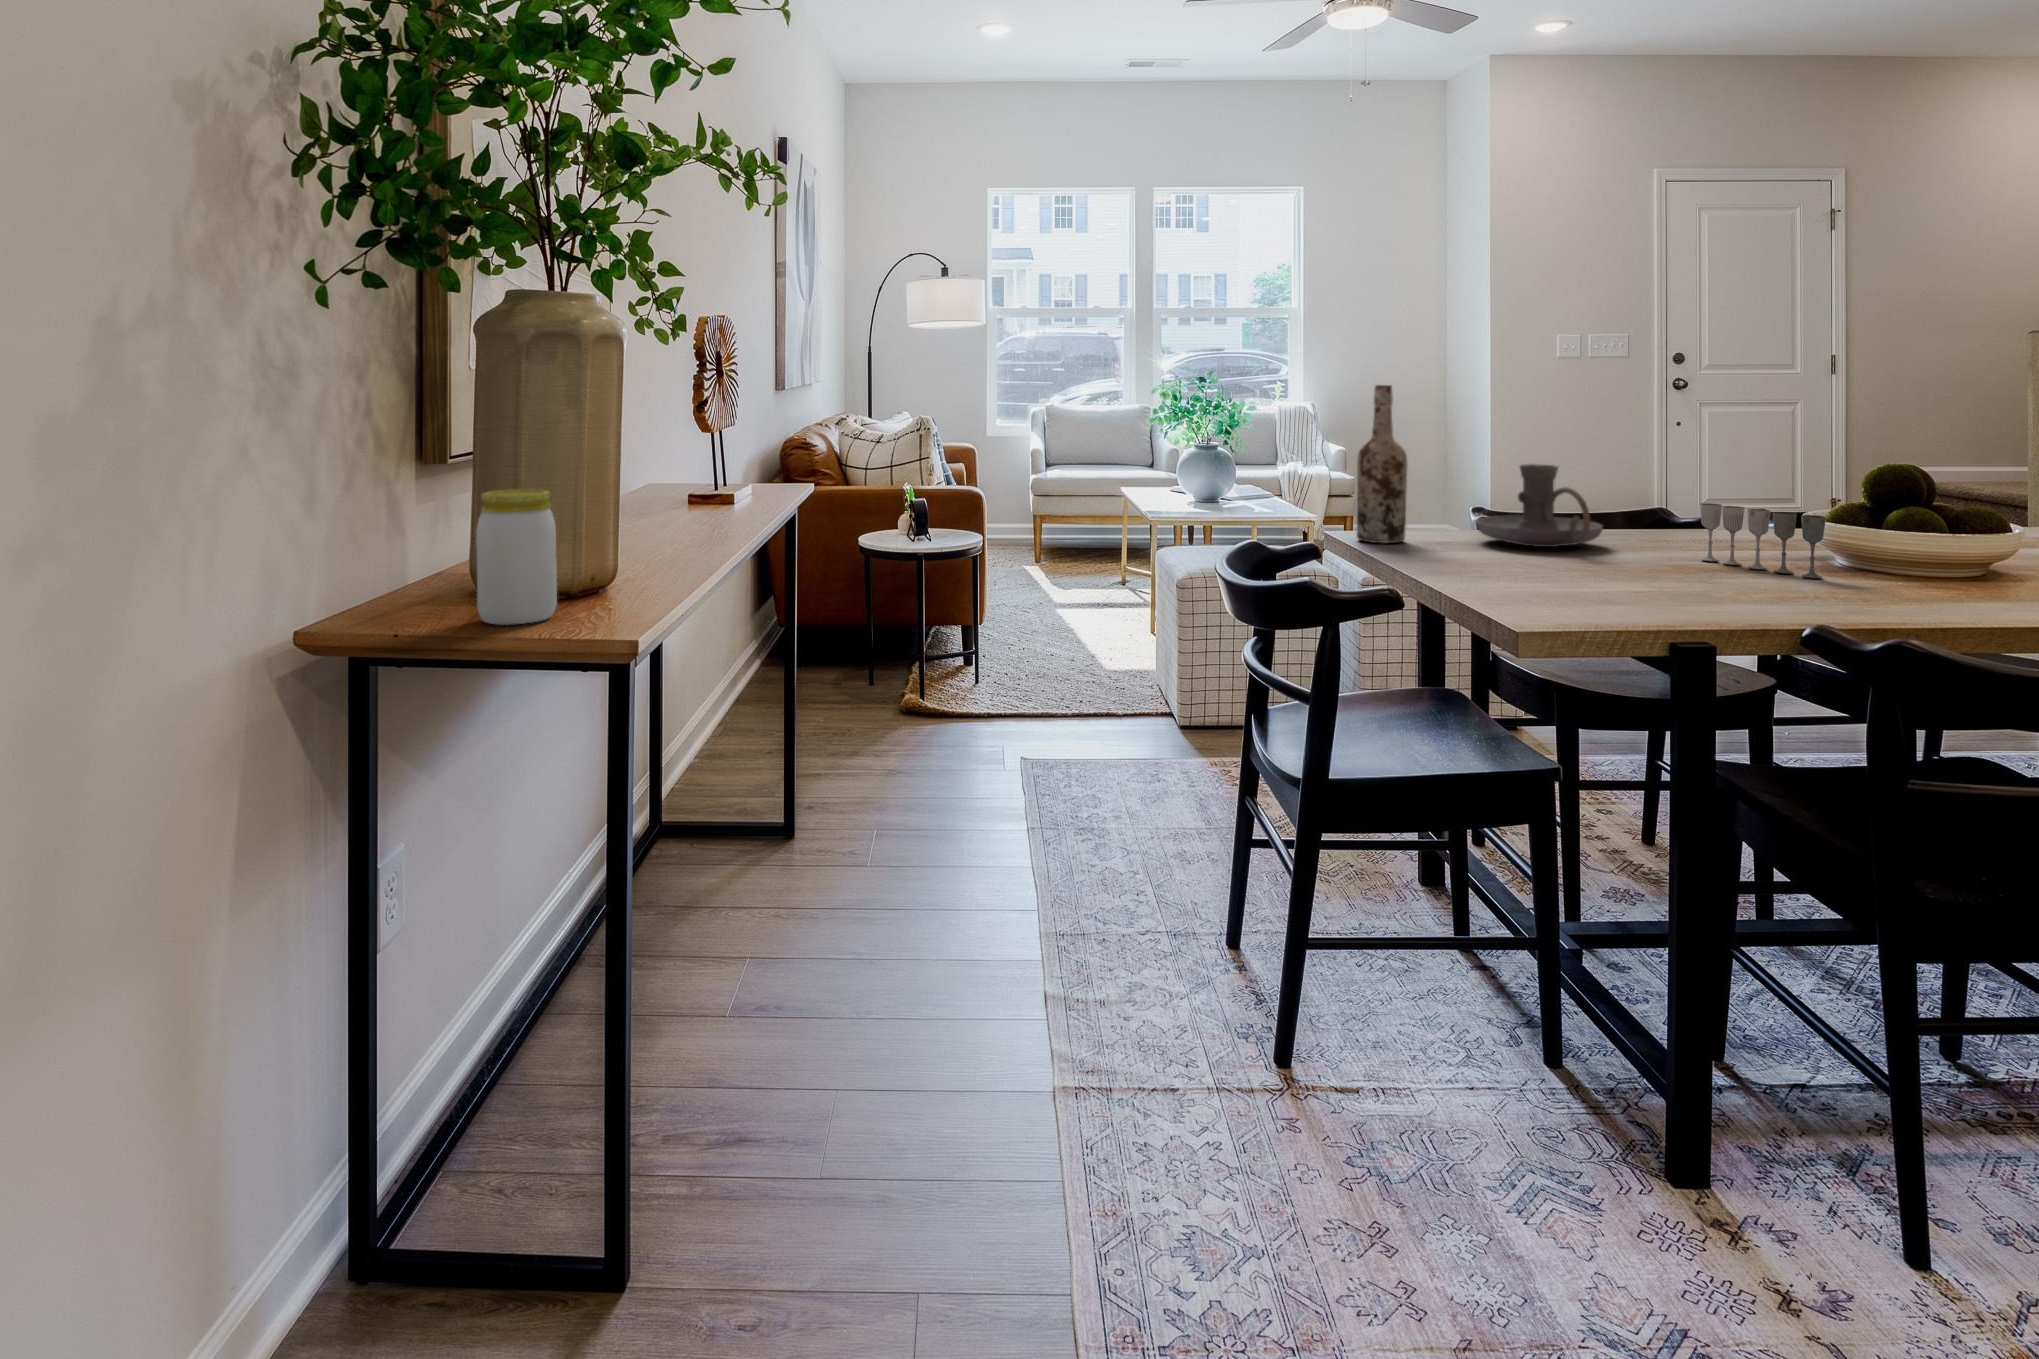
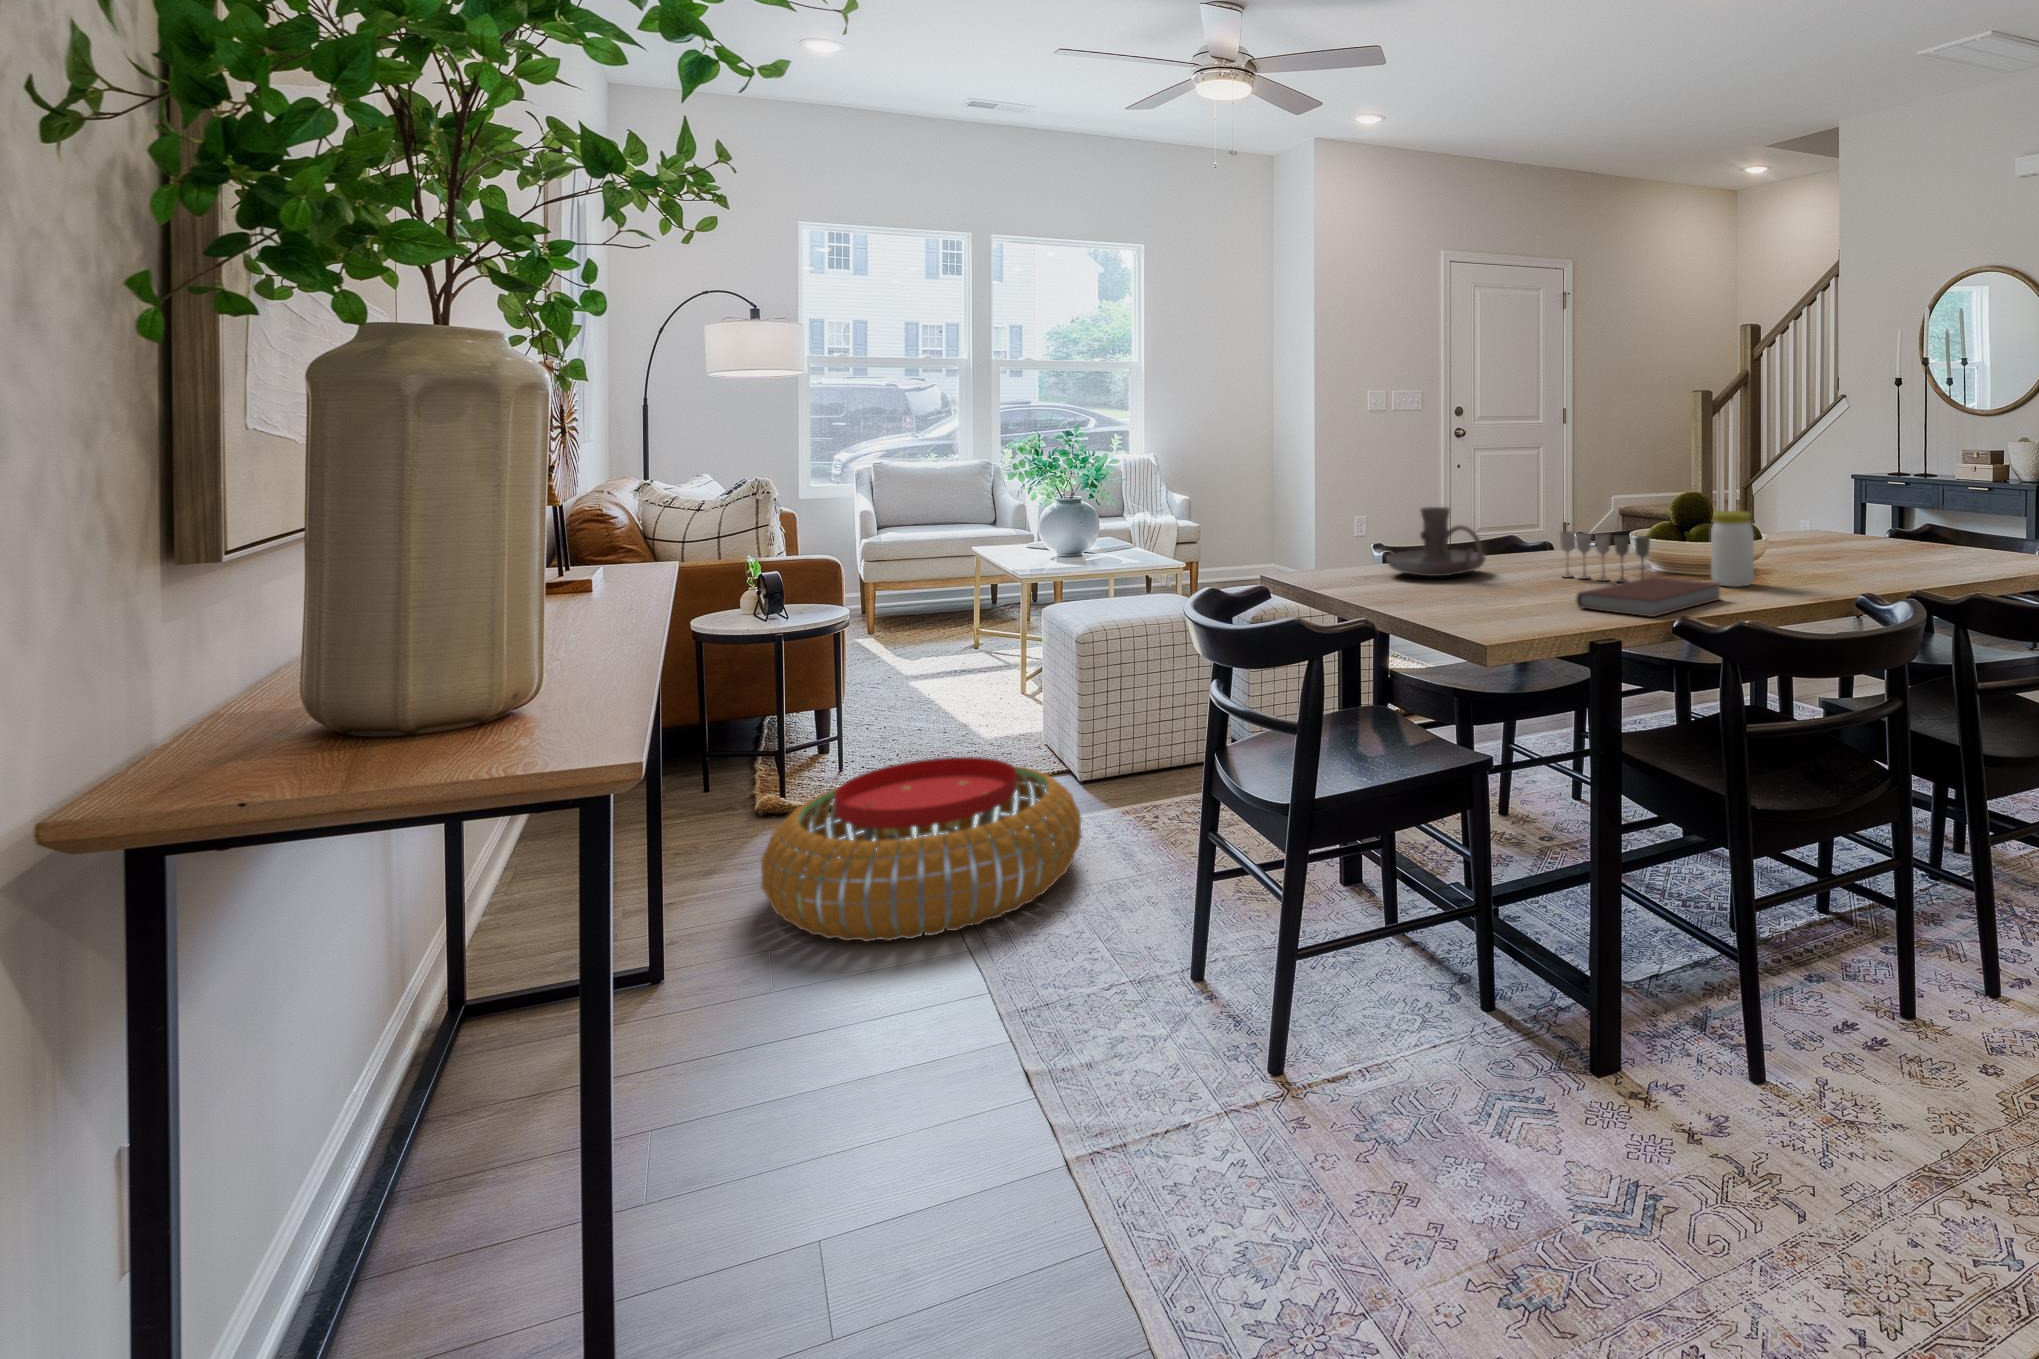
wine bottle: present [1357,385,1407,543] -> none [1289,444,1332,584]
jar: present [476,489,557,625] -> present [1711,511,1754,587]
book: none [1687,569,1919,619] -> present [1576,577,1722,617]
pouf: none [869,682,1154,849] -> present [761,757,1082,941]

